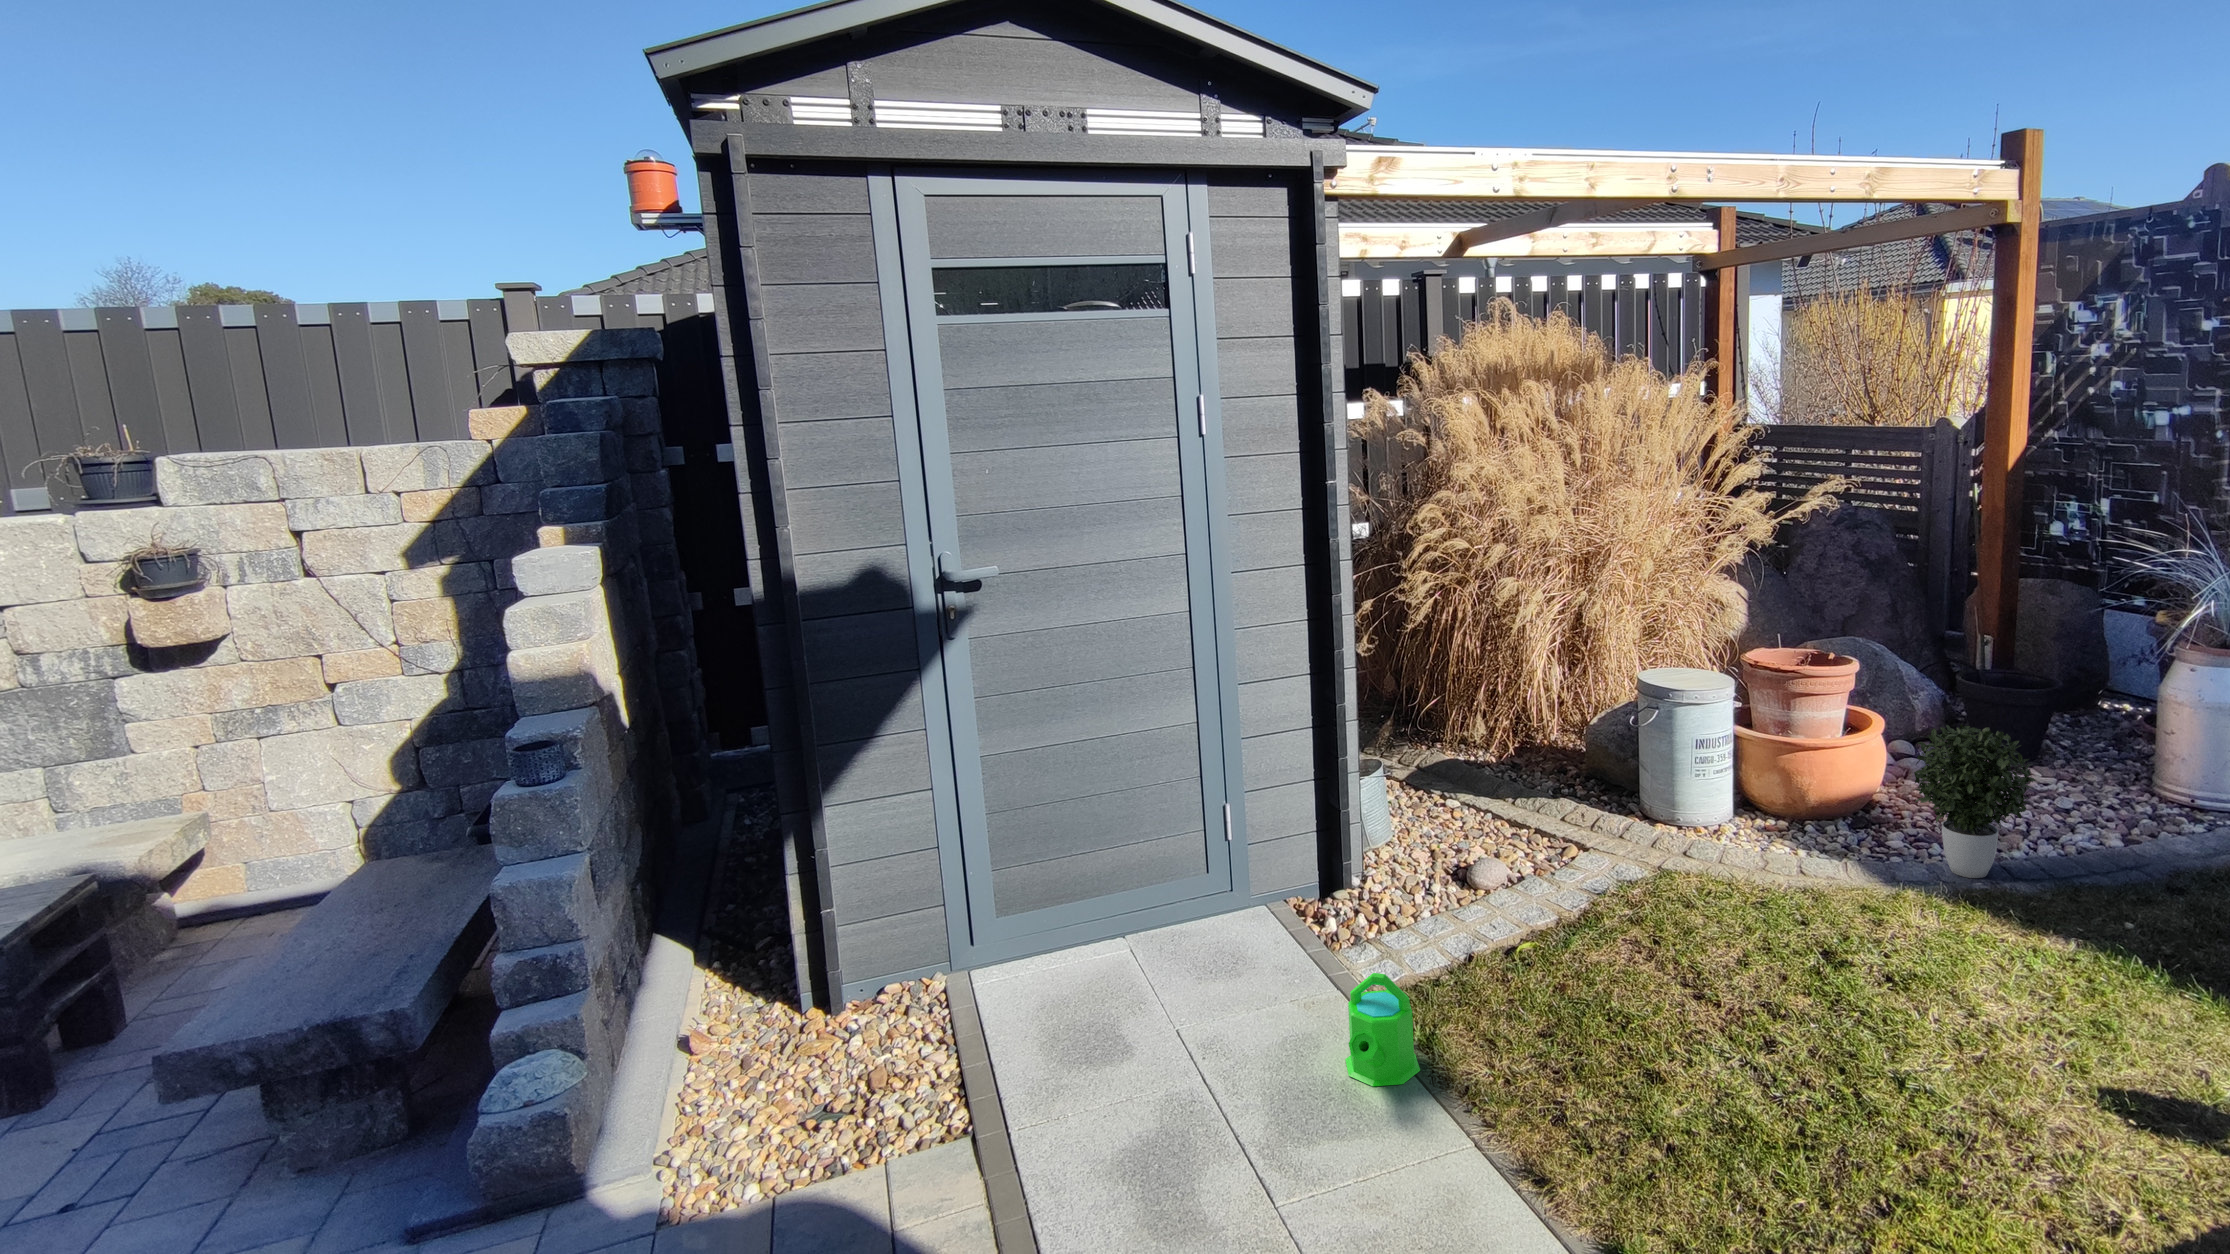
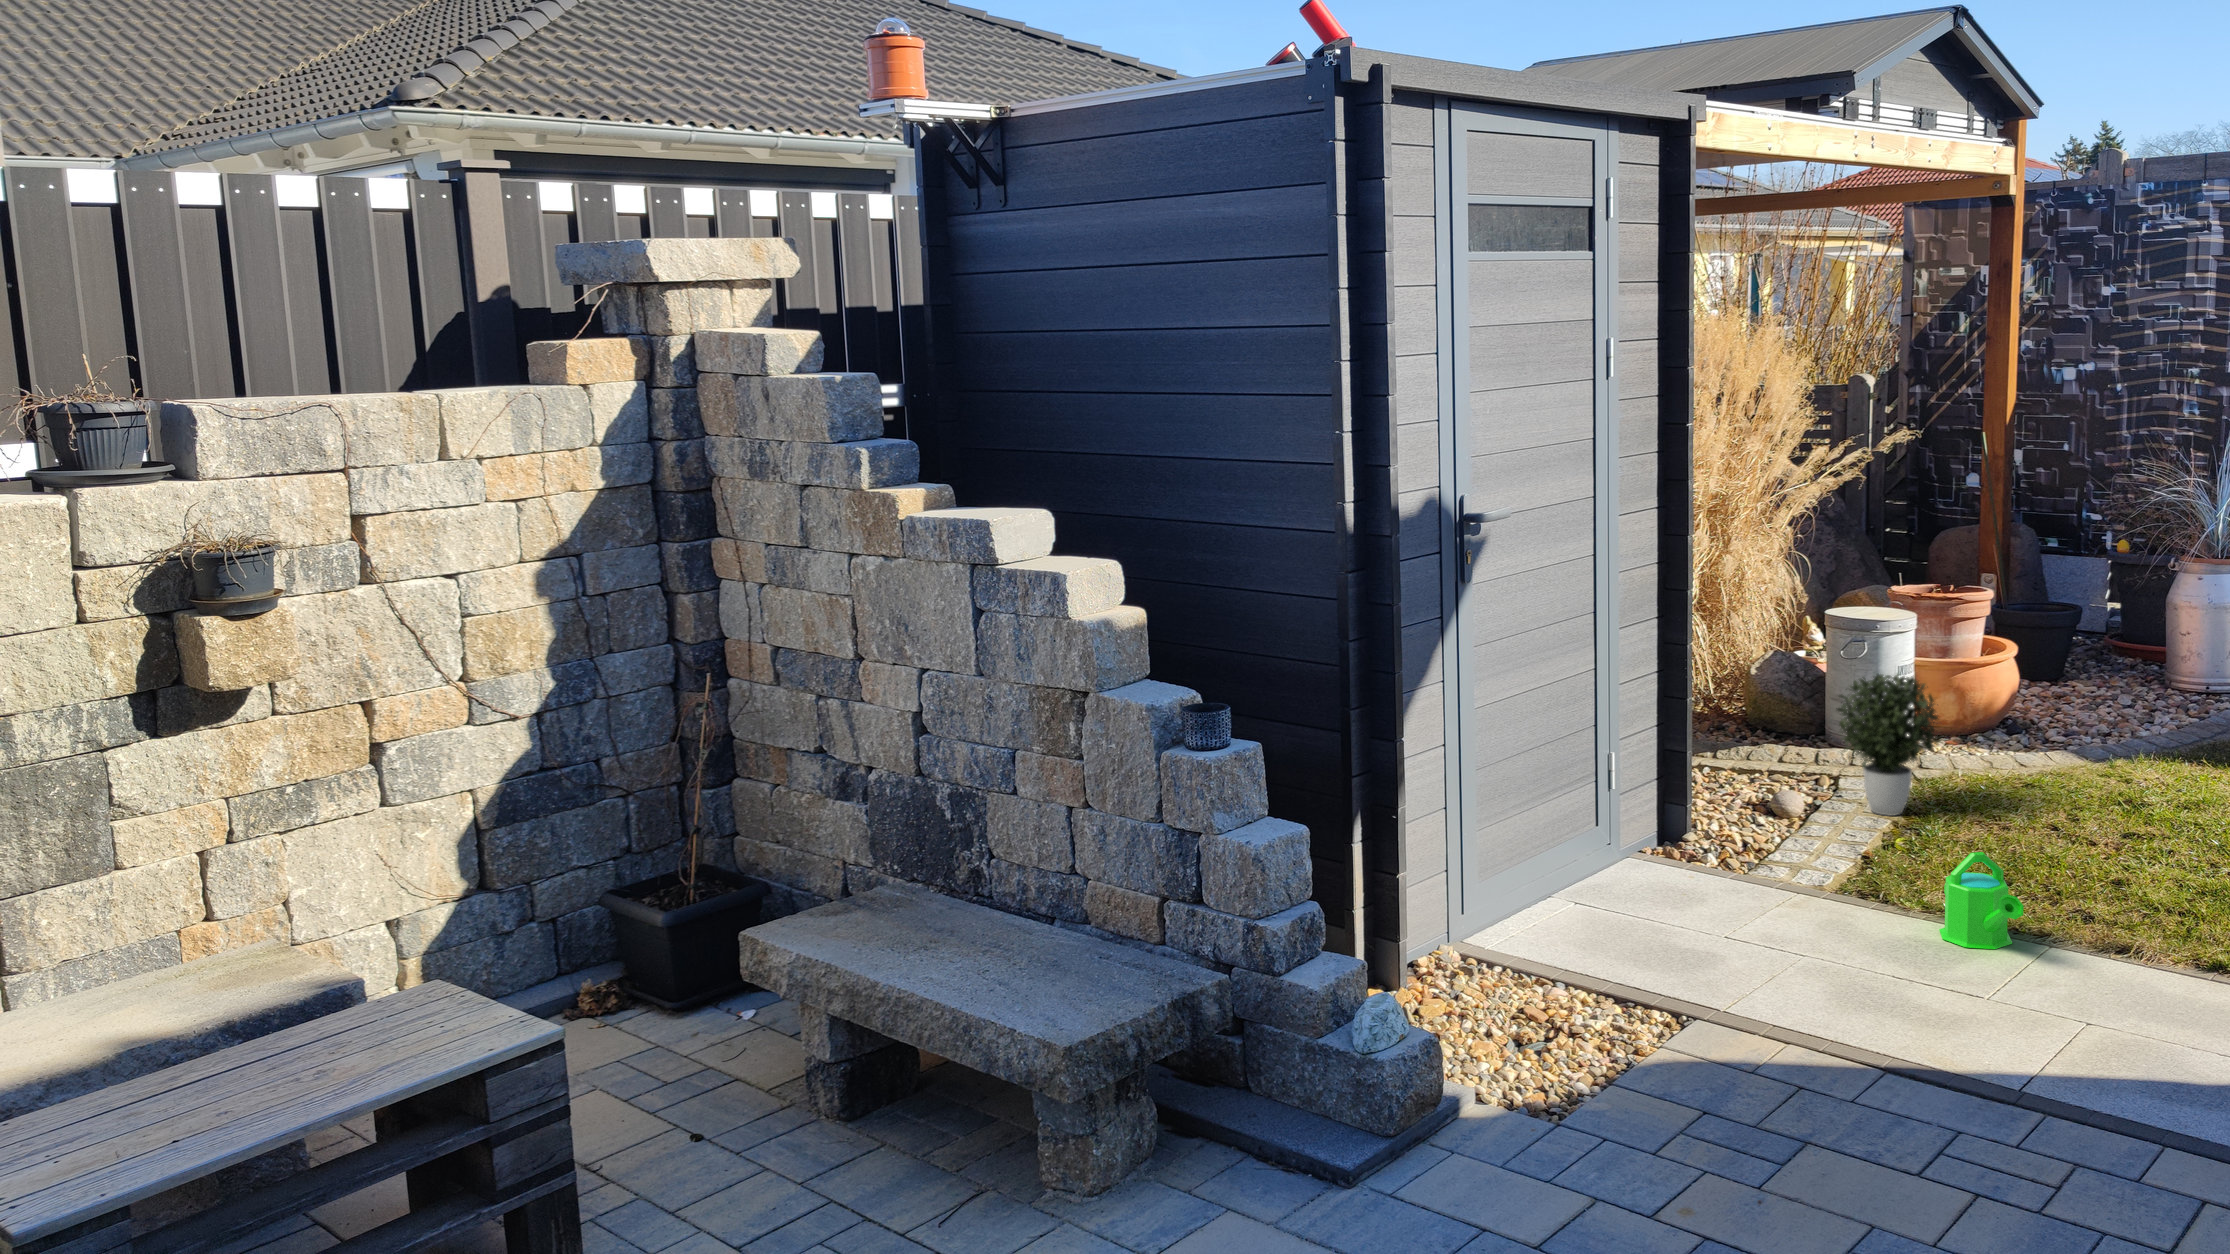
potted plant: present [1914,724,2035,878] -> present [1837,674,1940,816]

